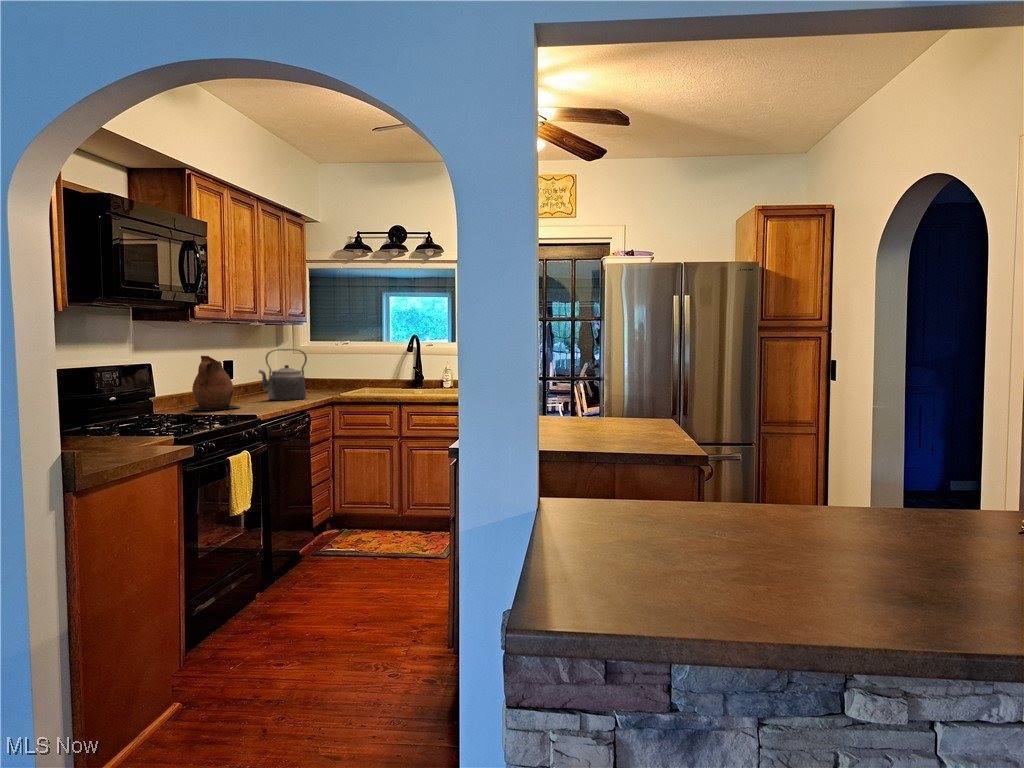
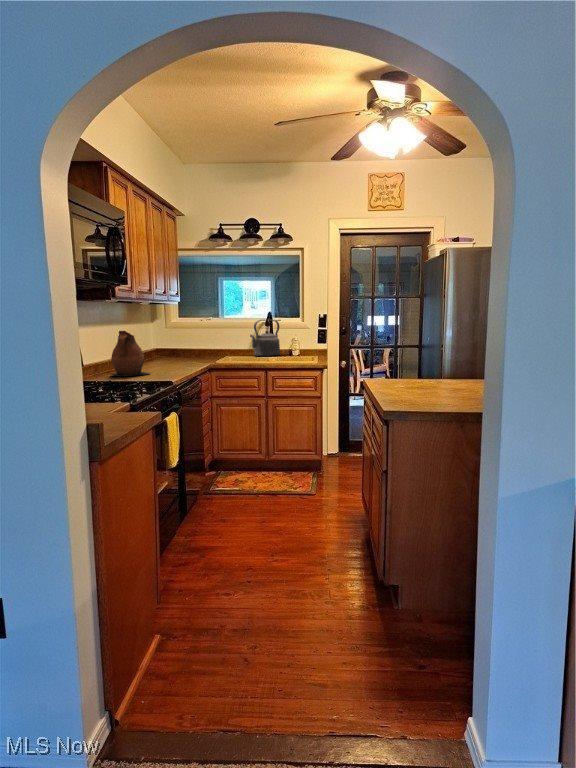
kettle: present [259,349,307,400] -> present [250,320,280,356]

